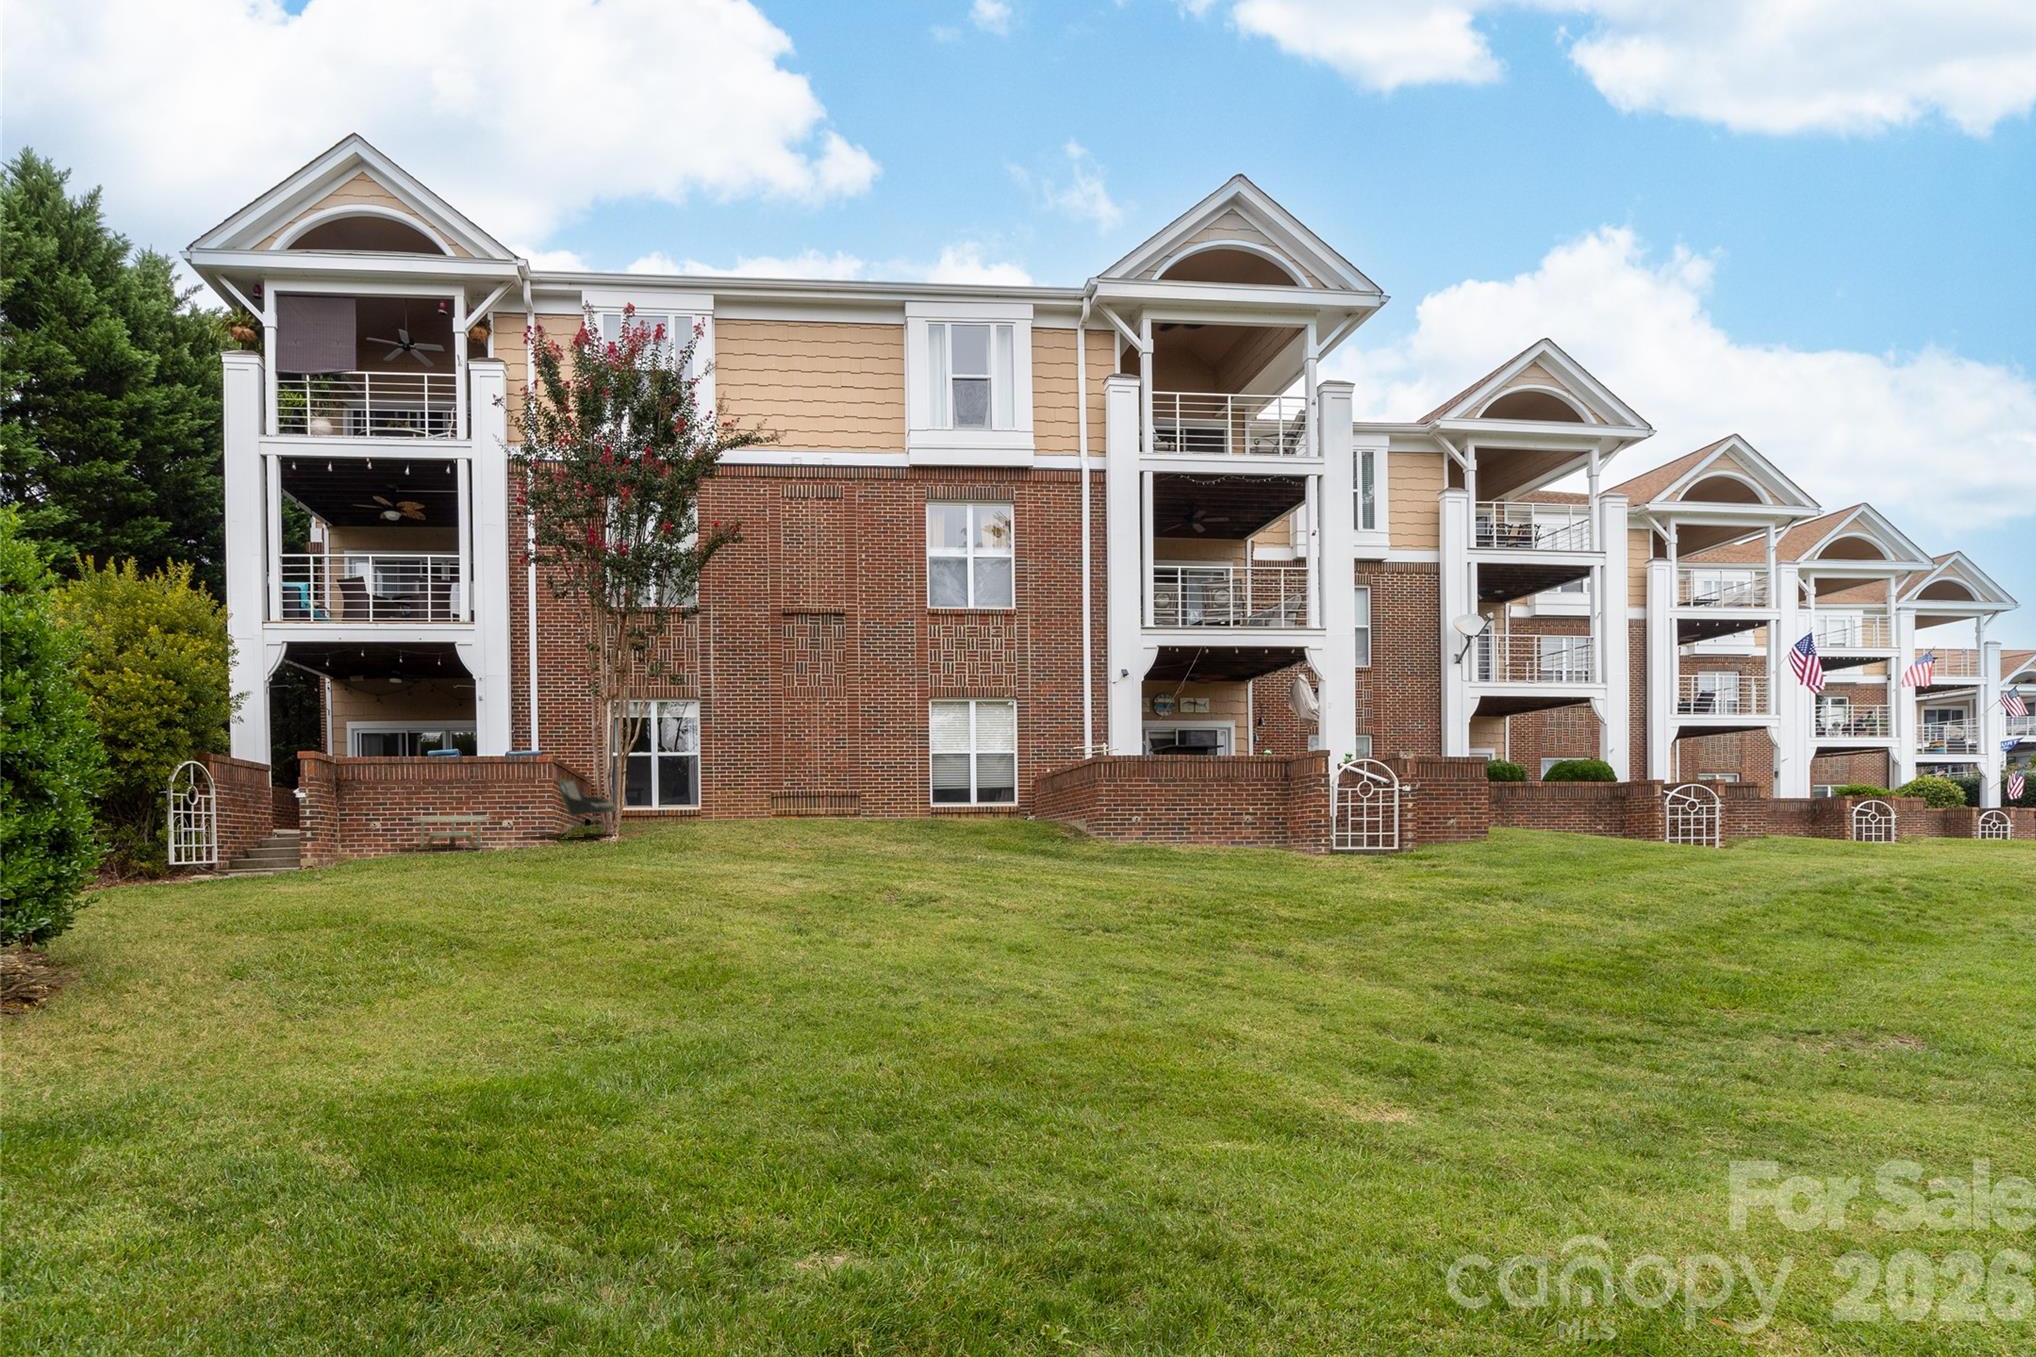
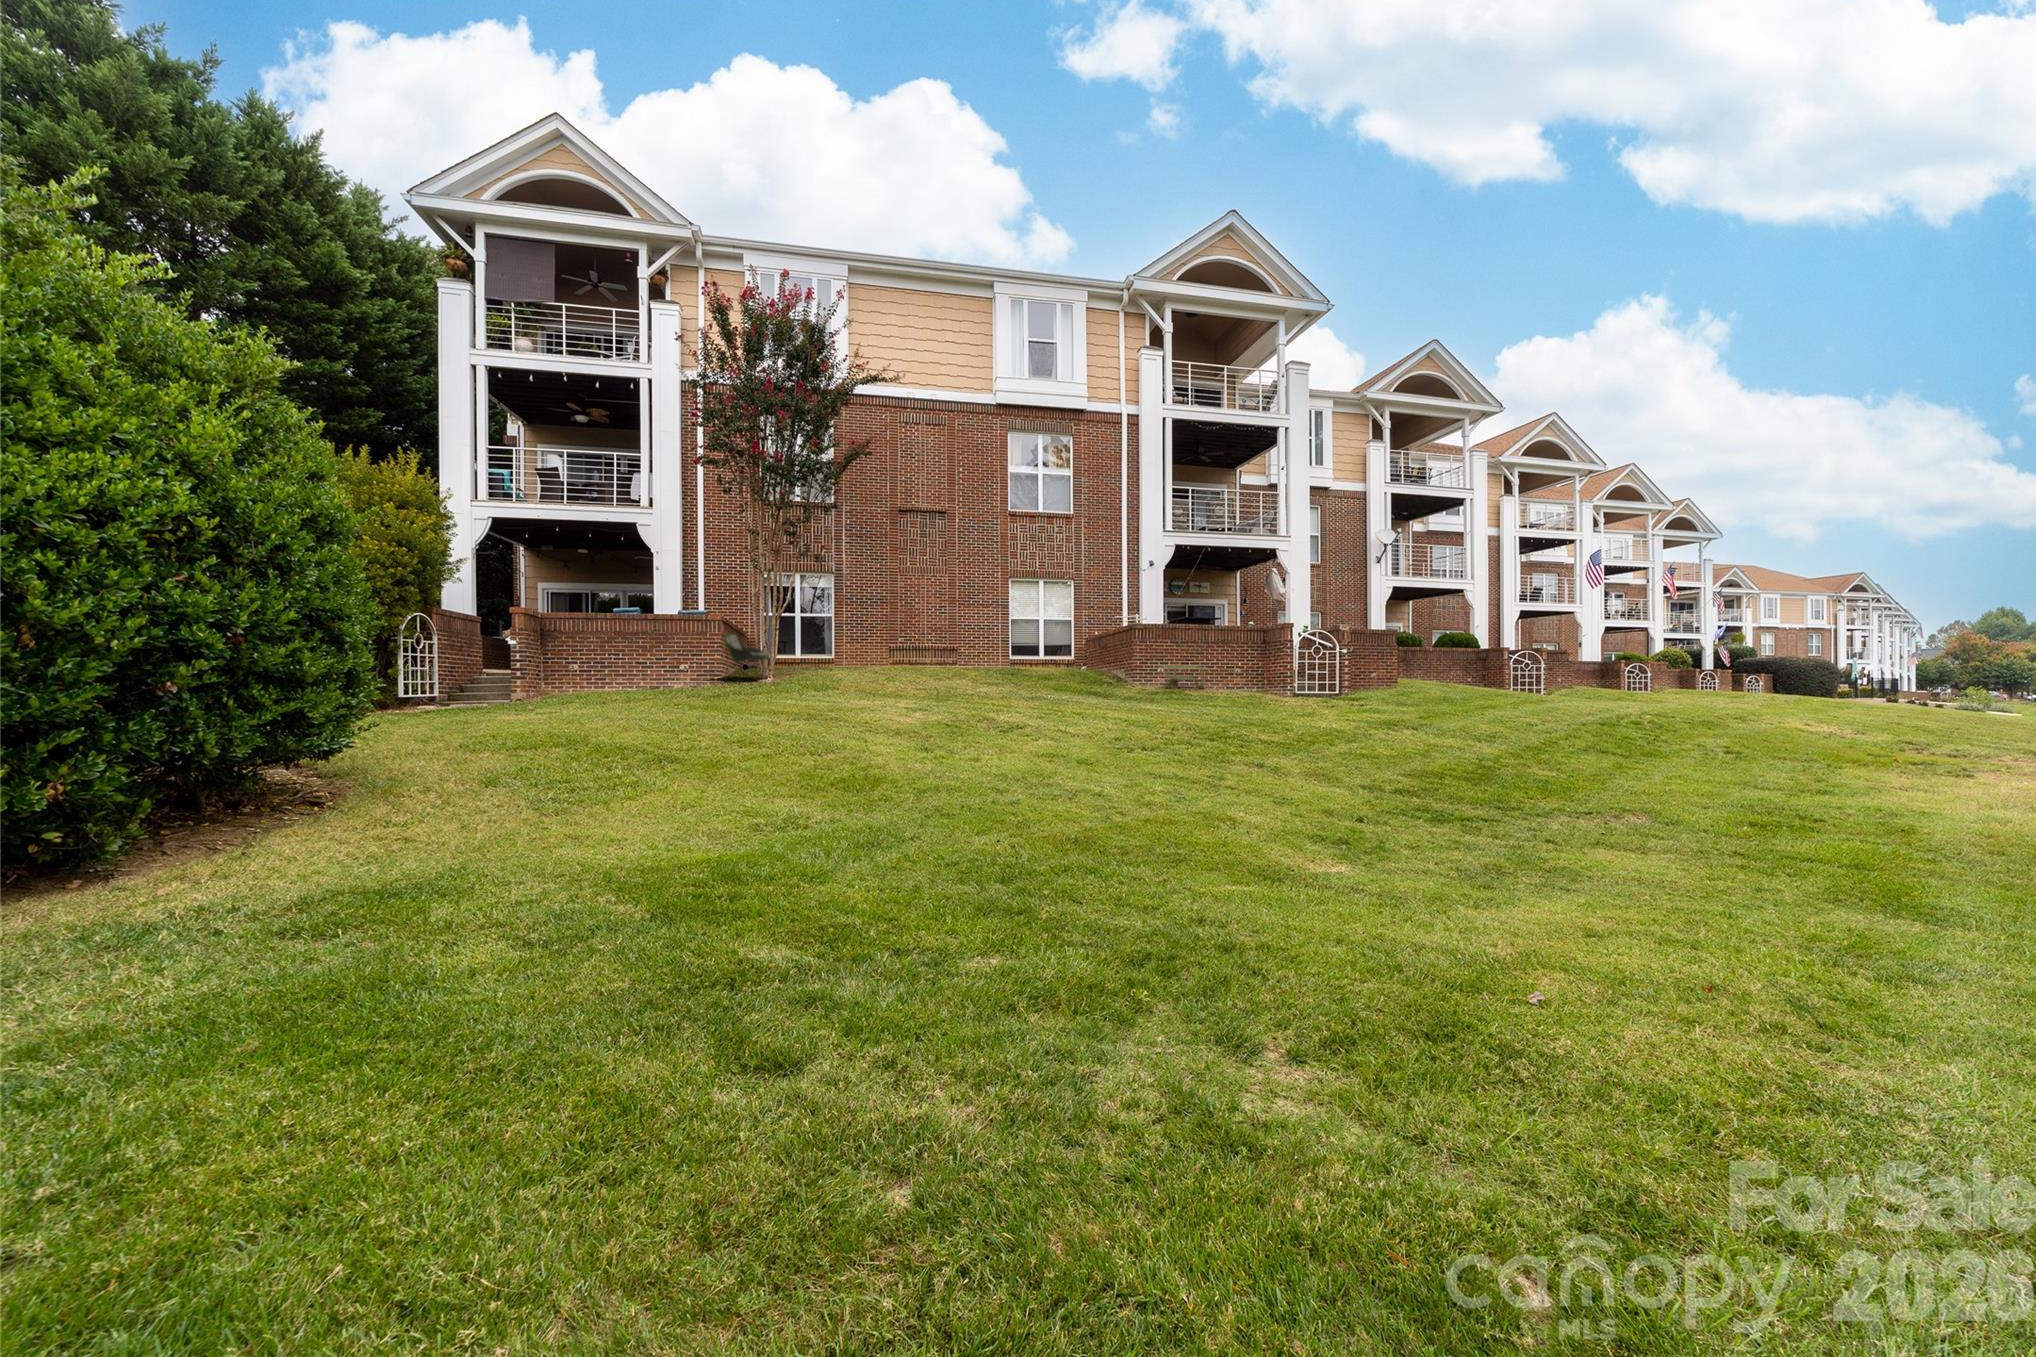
round table: present [414,816,489,850] -> present [1162,665,1205,689]

